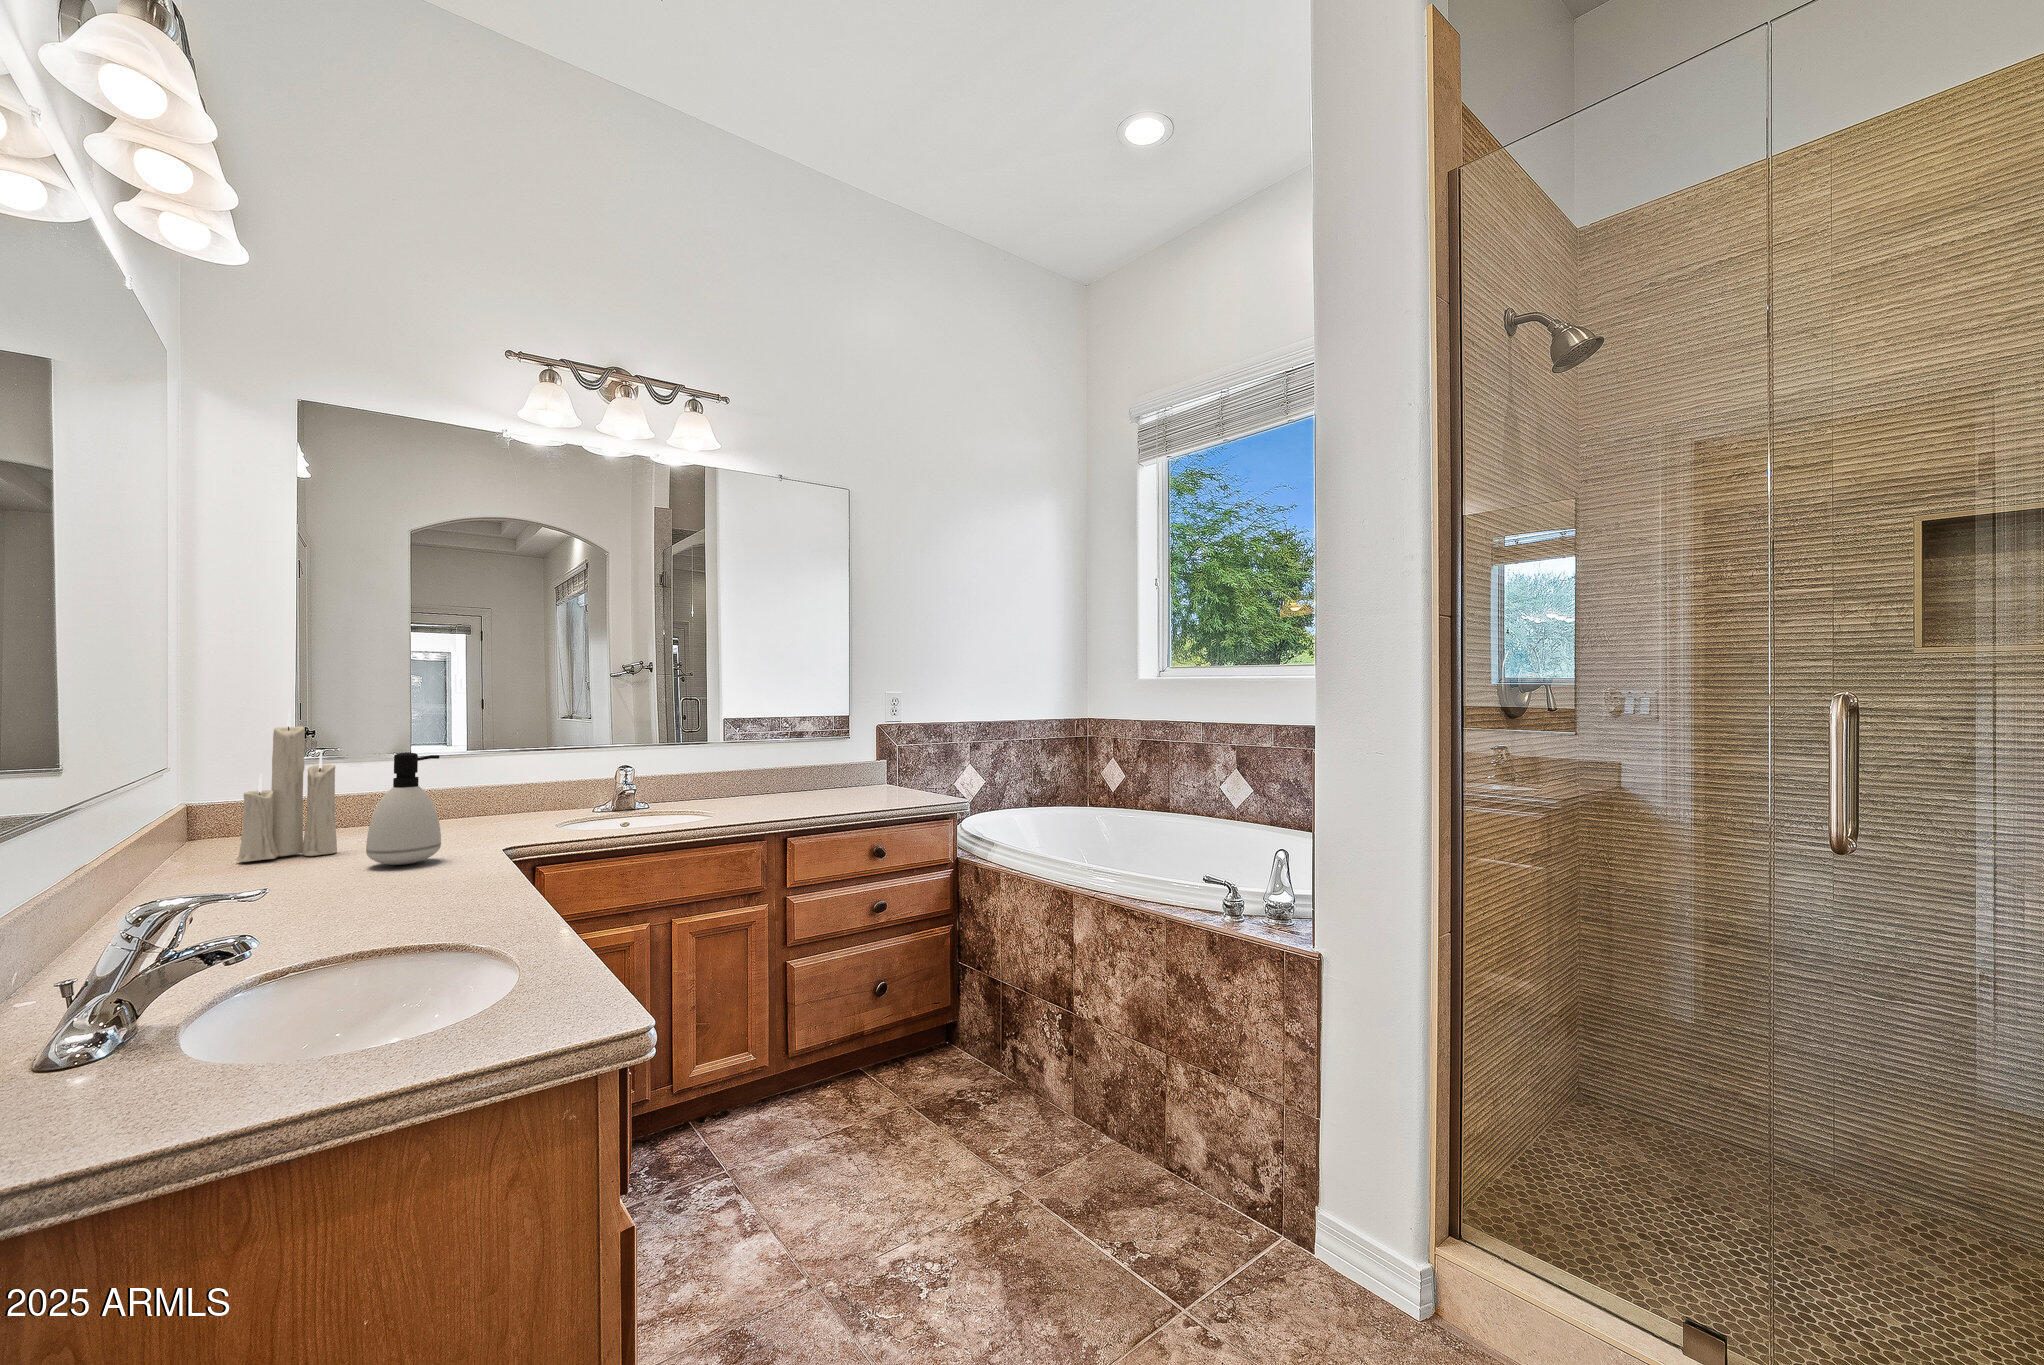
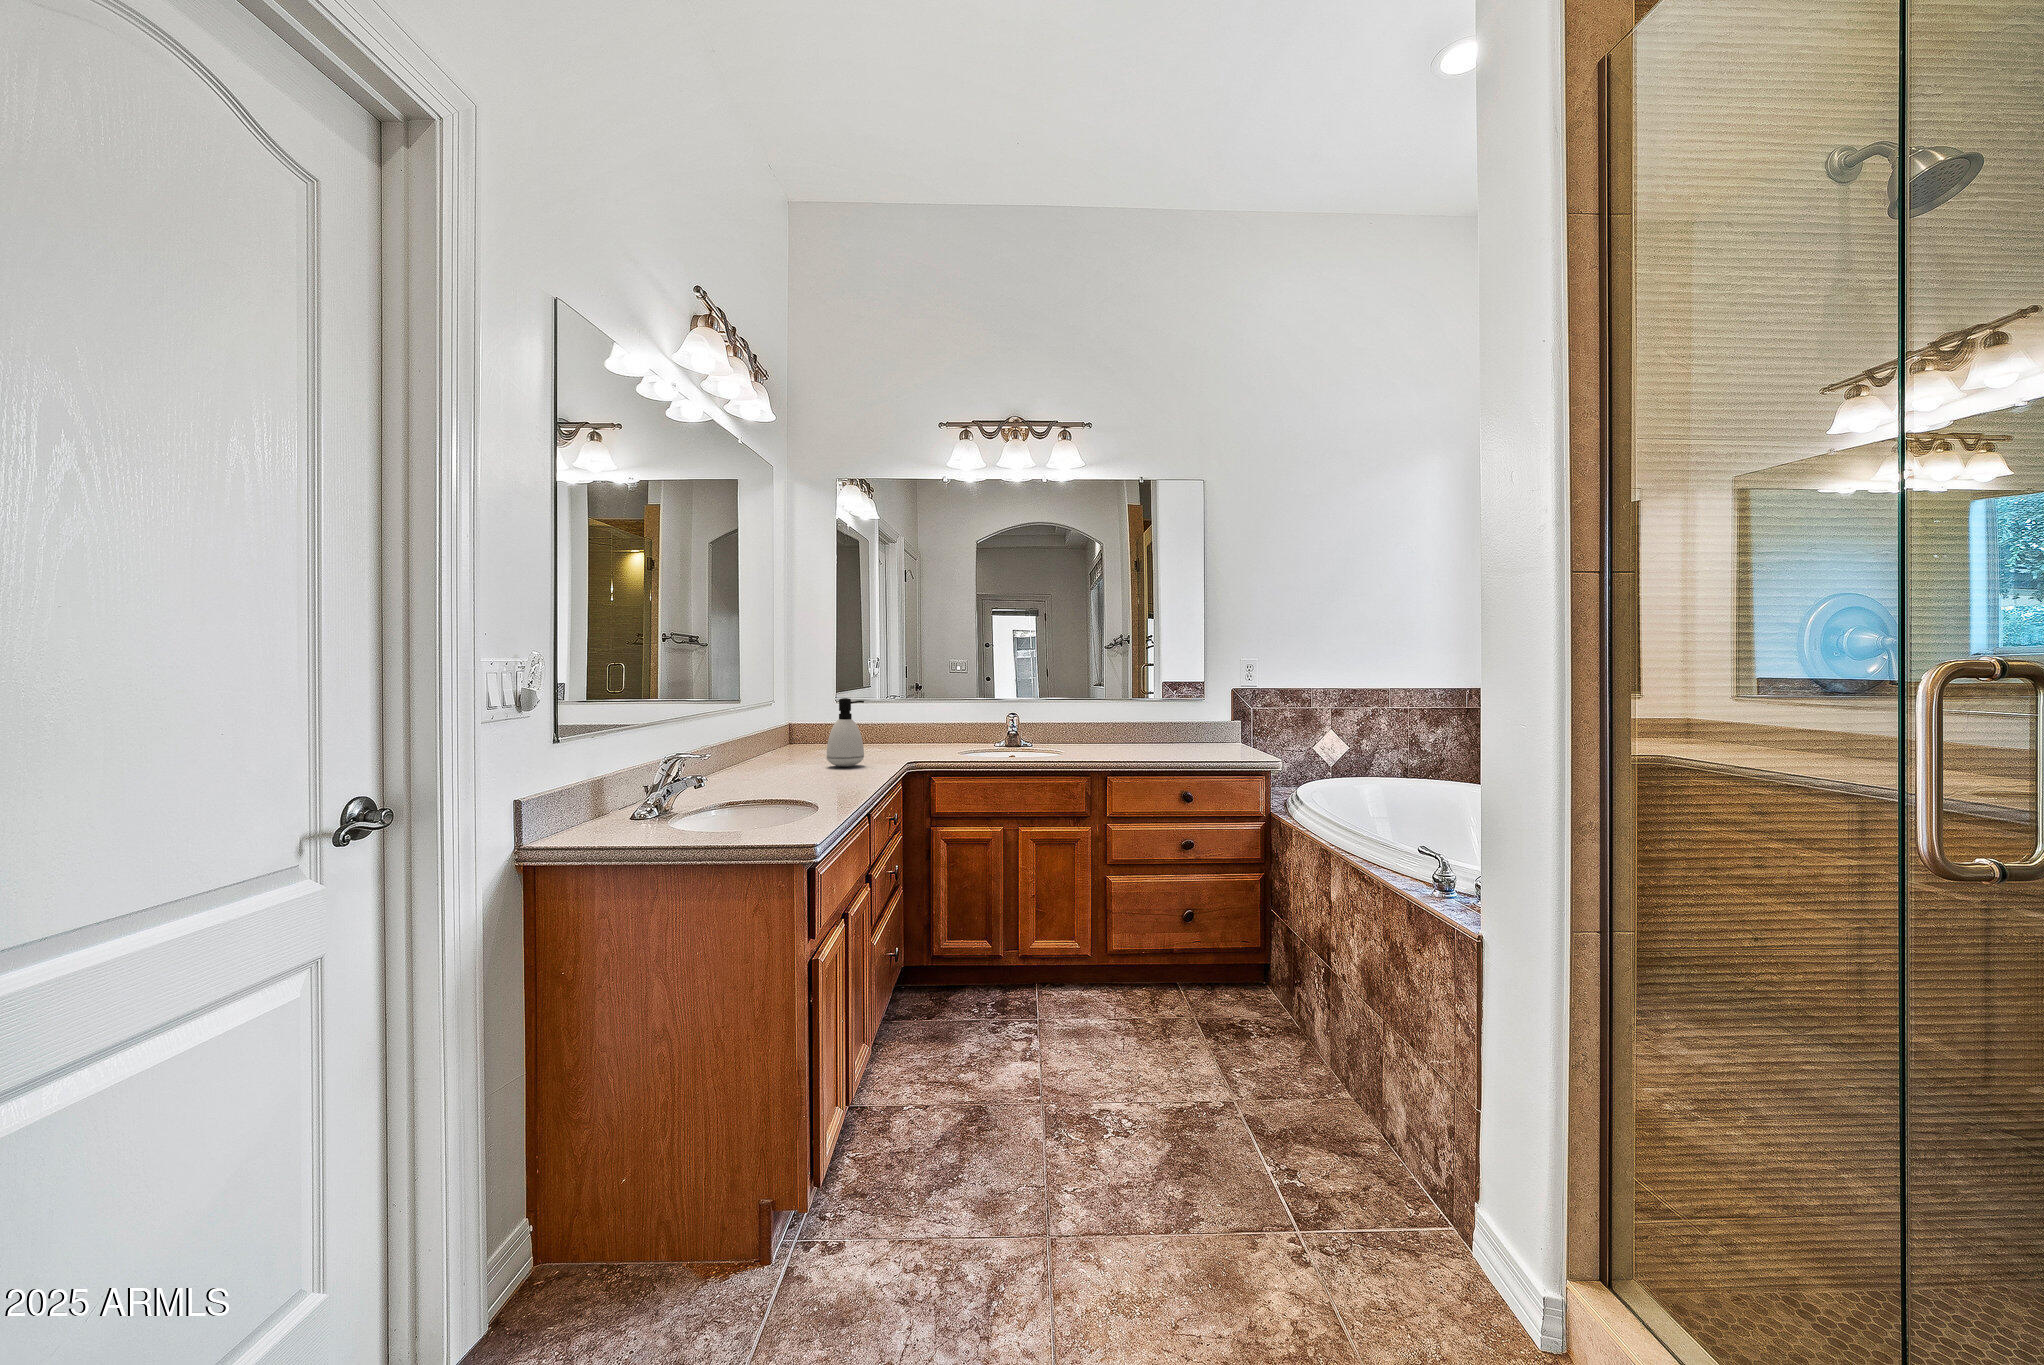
candle: present [237,709,337,862] -> none [784,667,830,758]

